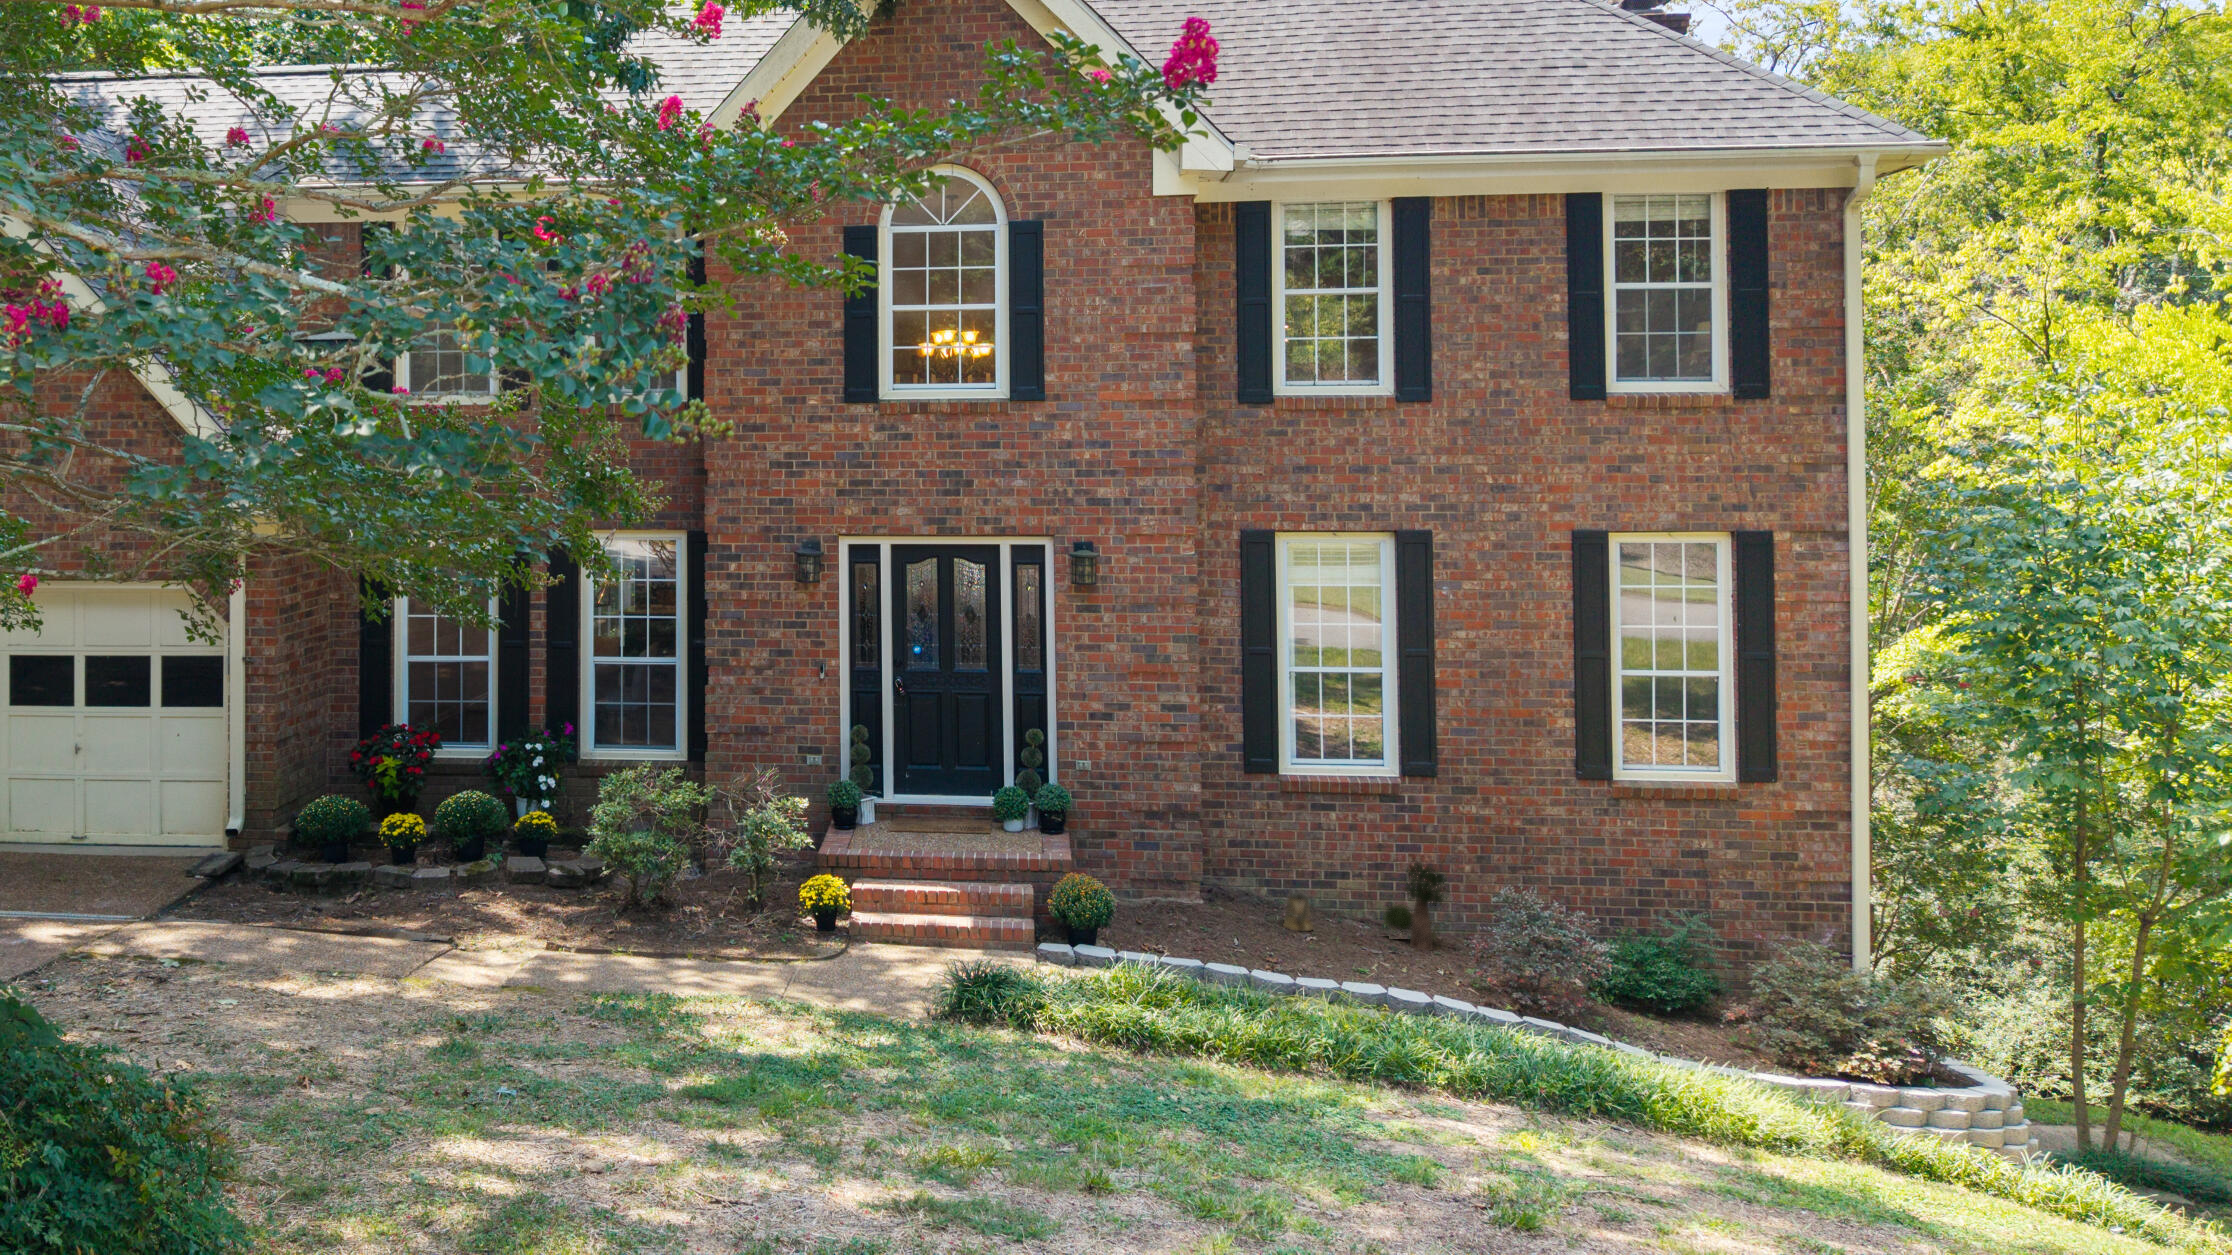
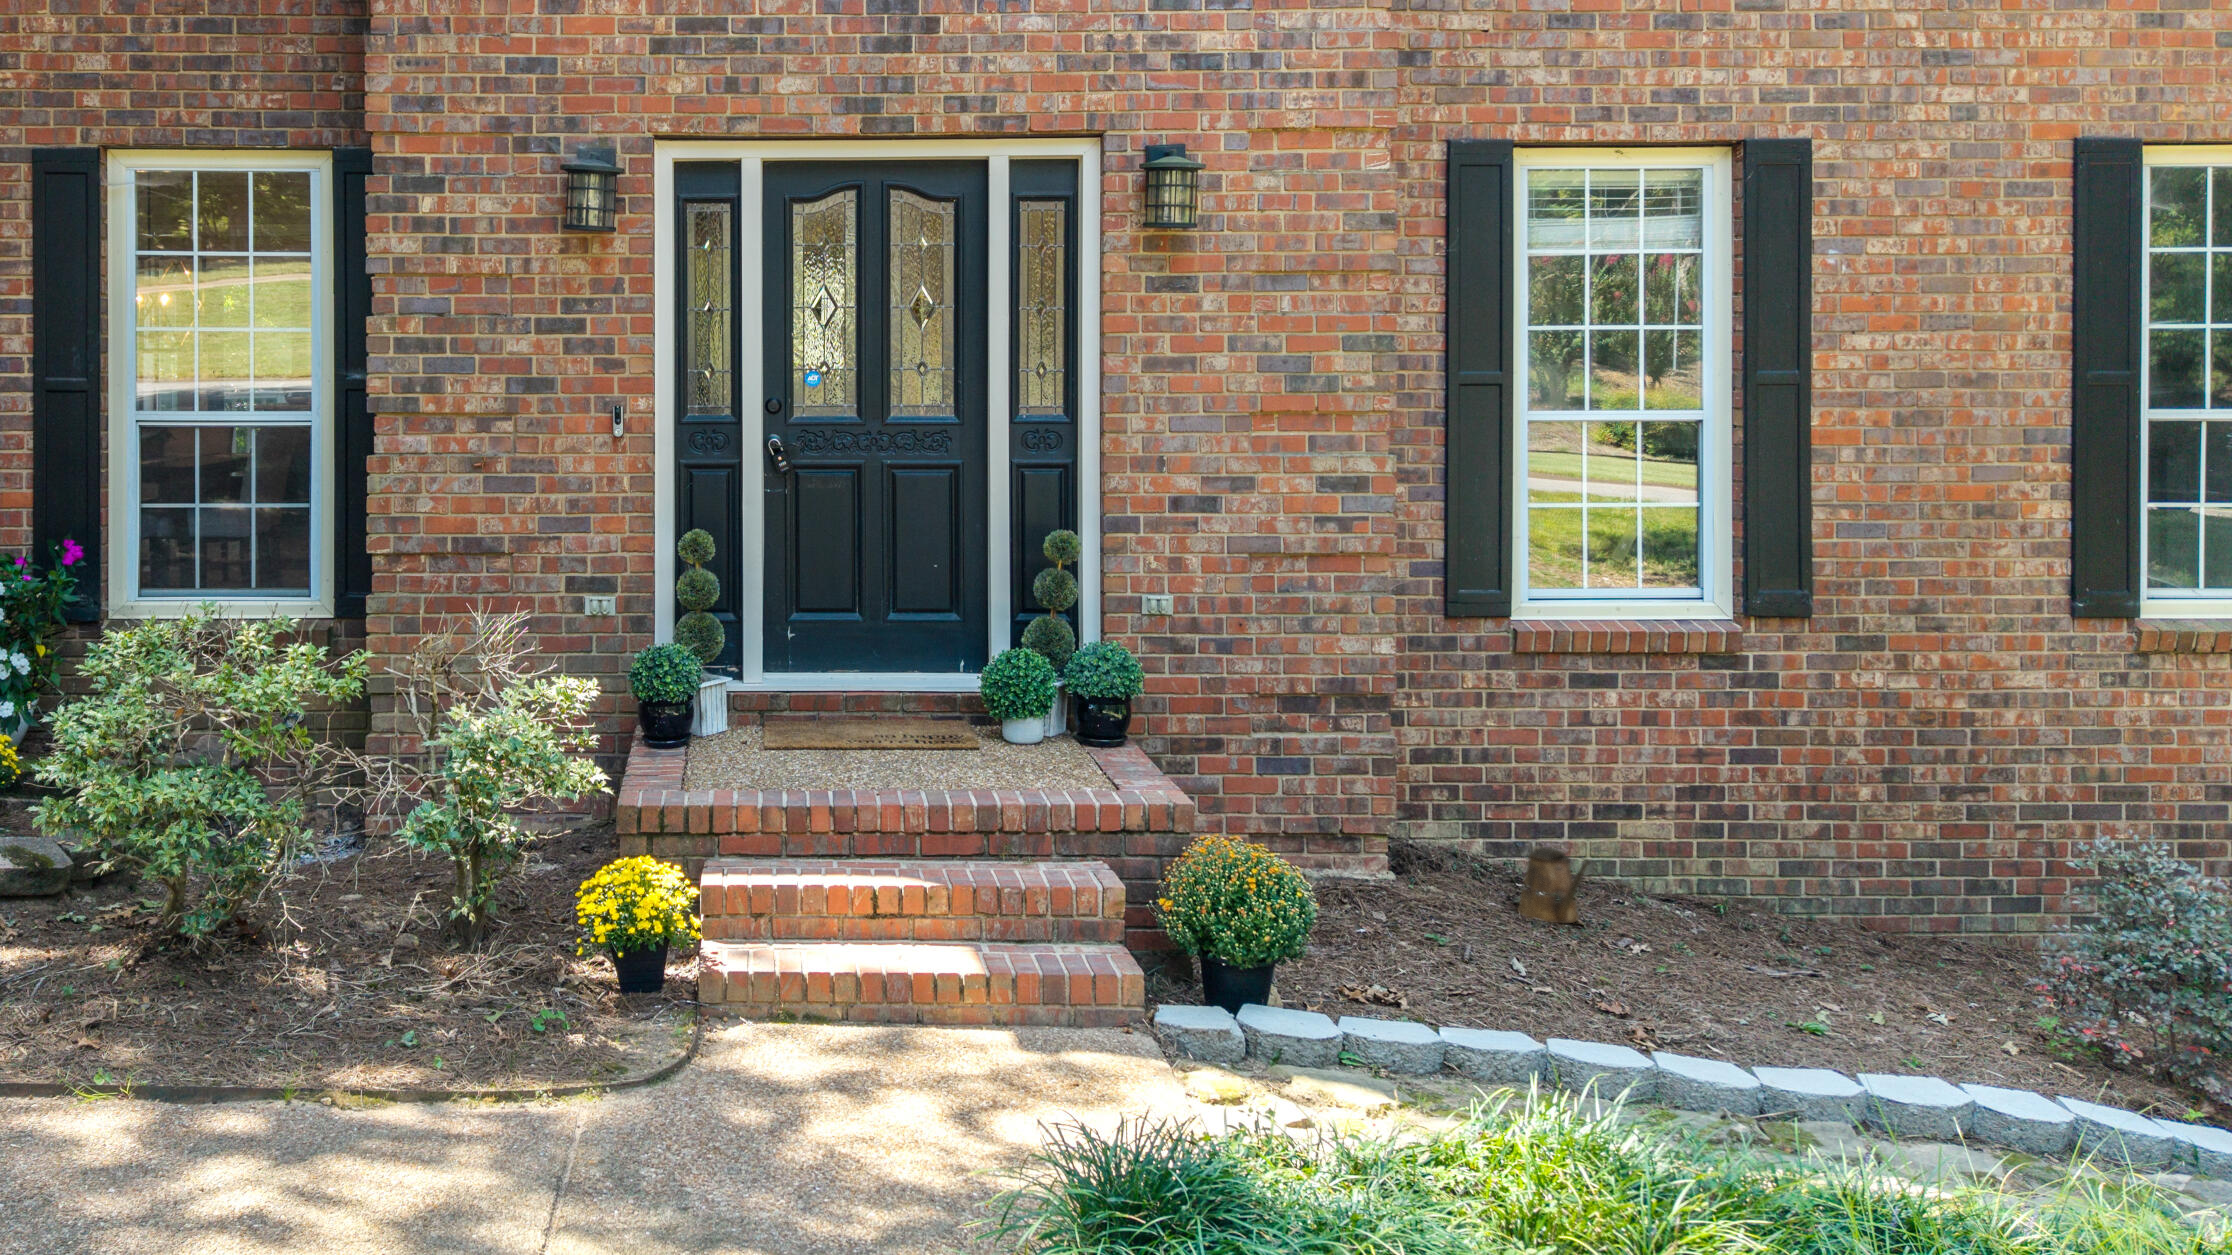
potted plant: present [1383,860,1447,951] -> none [1692,775,1851,953]

